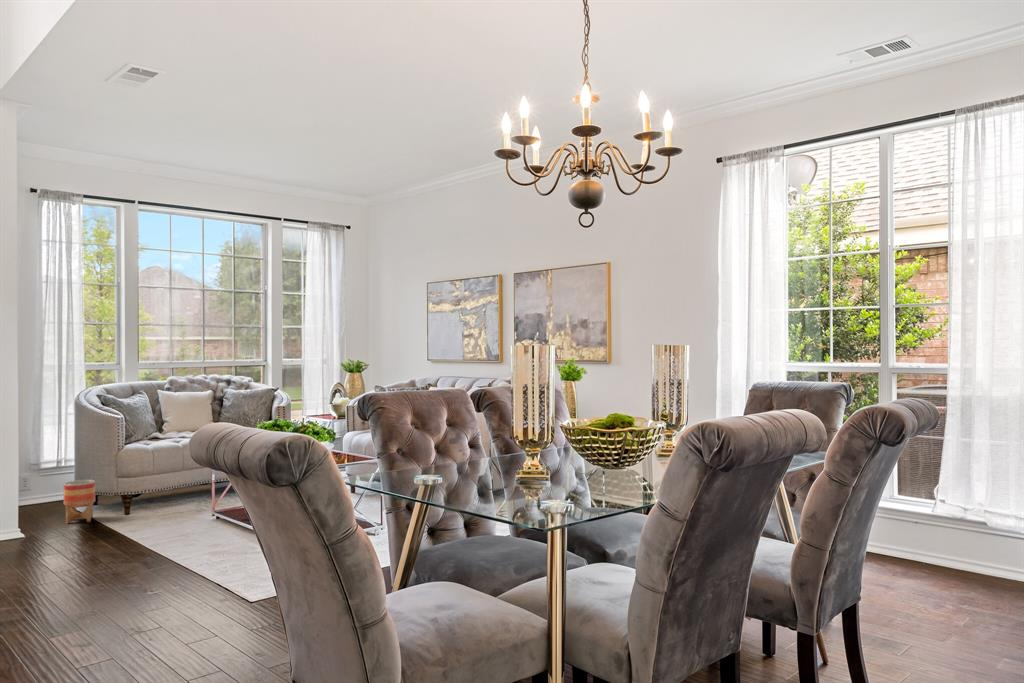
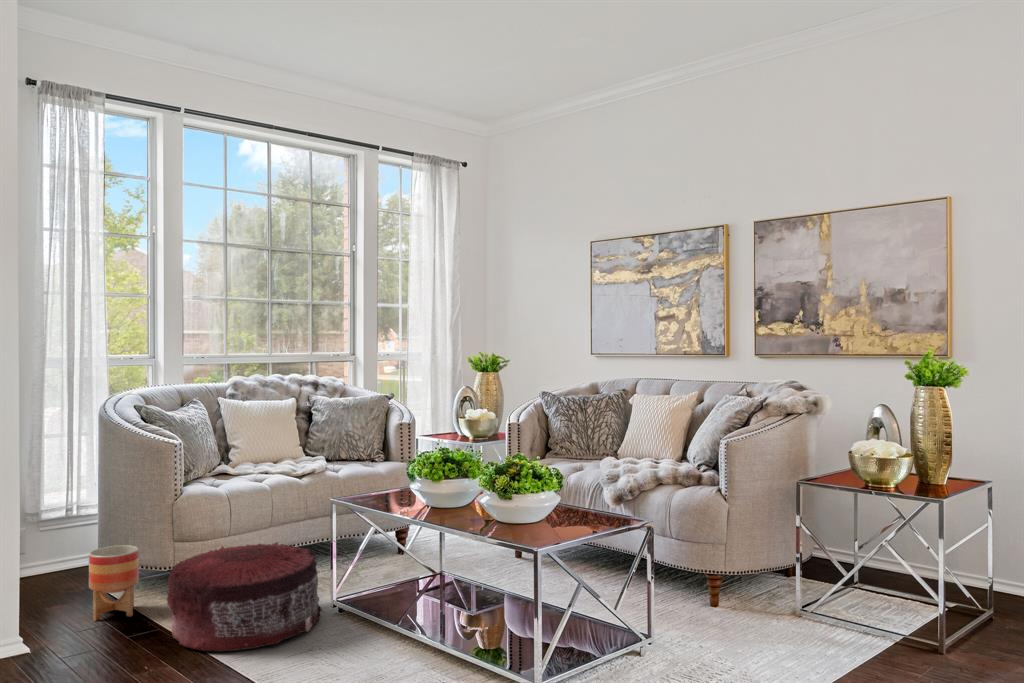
pouf: none [106,477,206,535] -> present [167,542,322,651]

